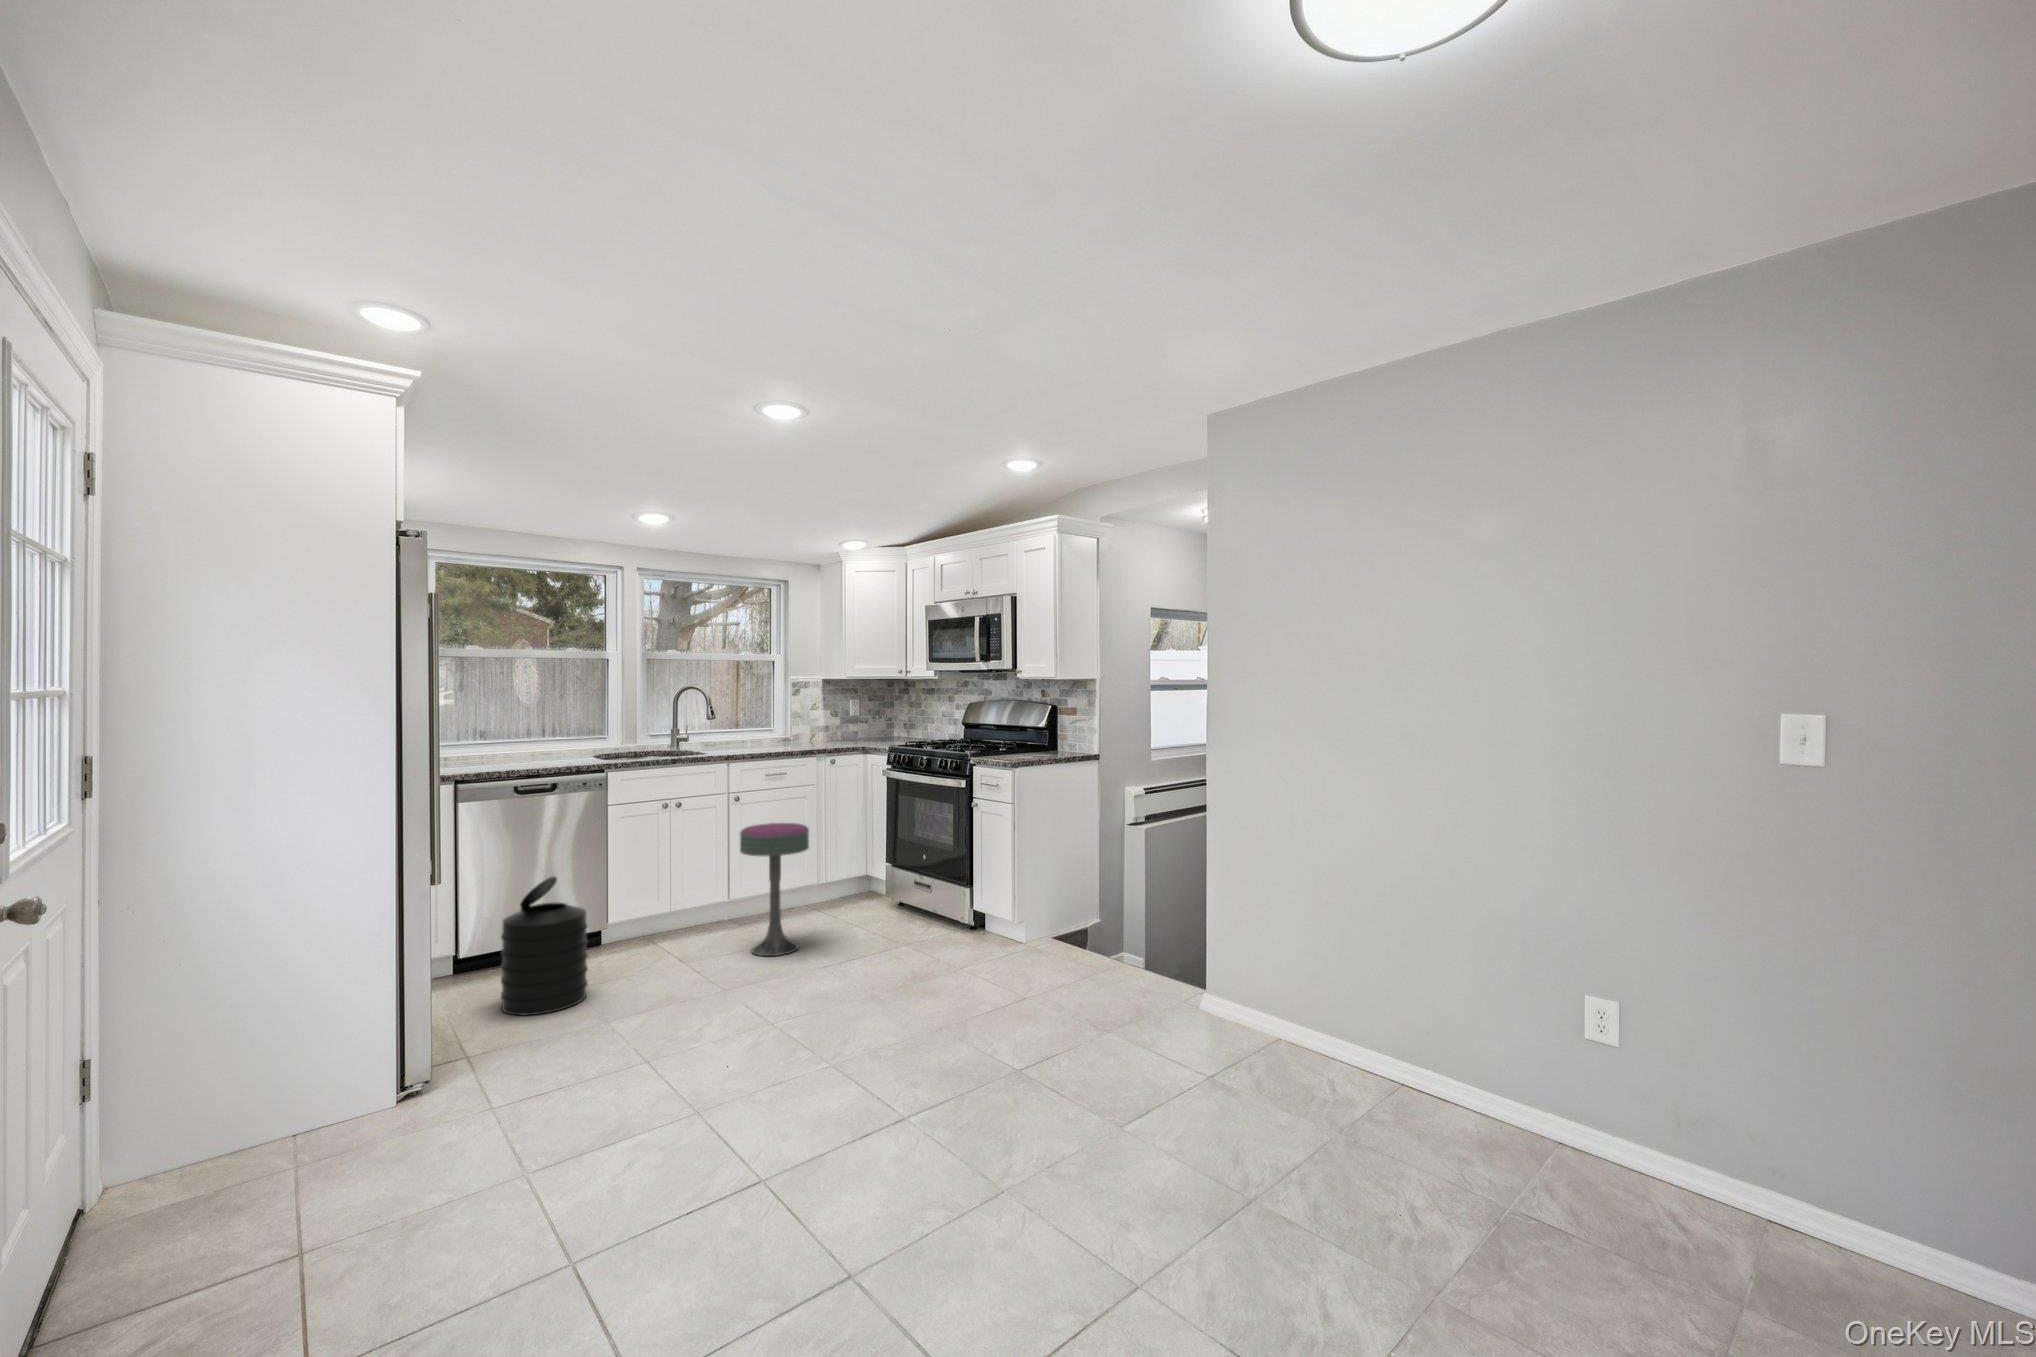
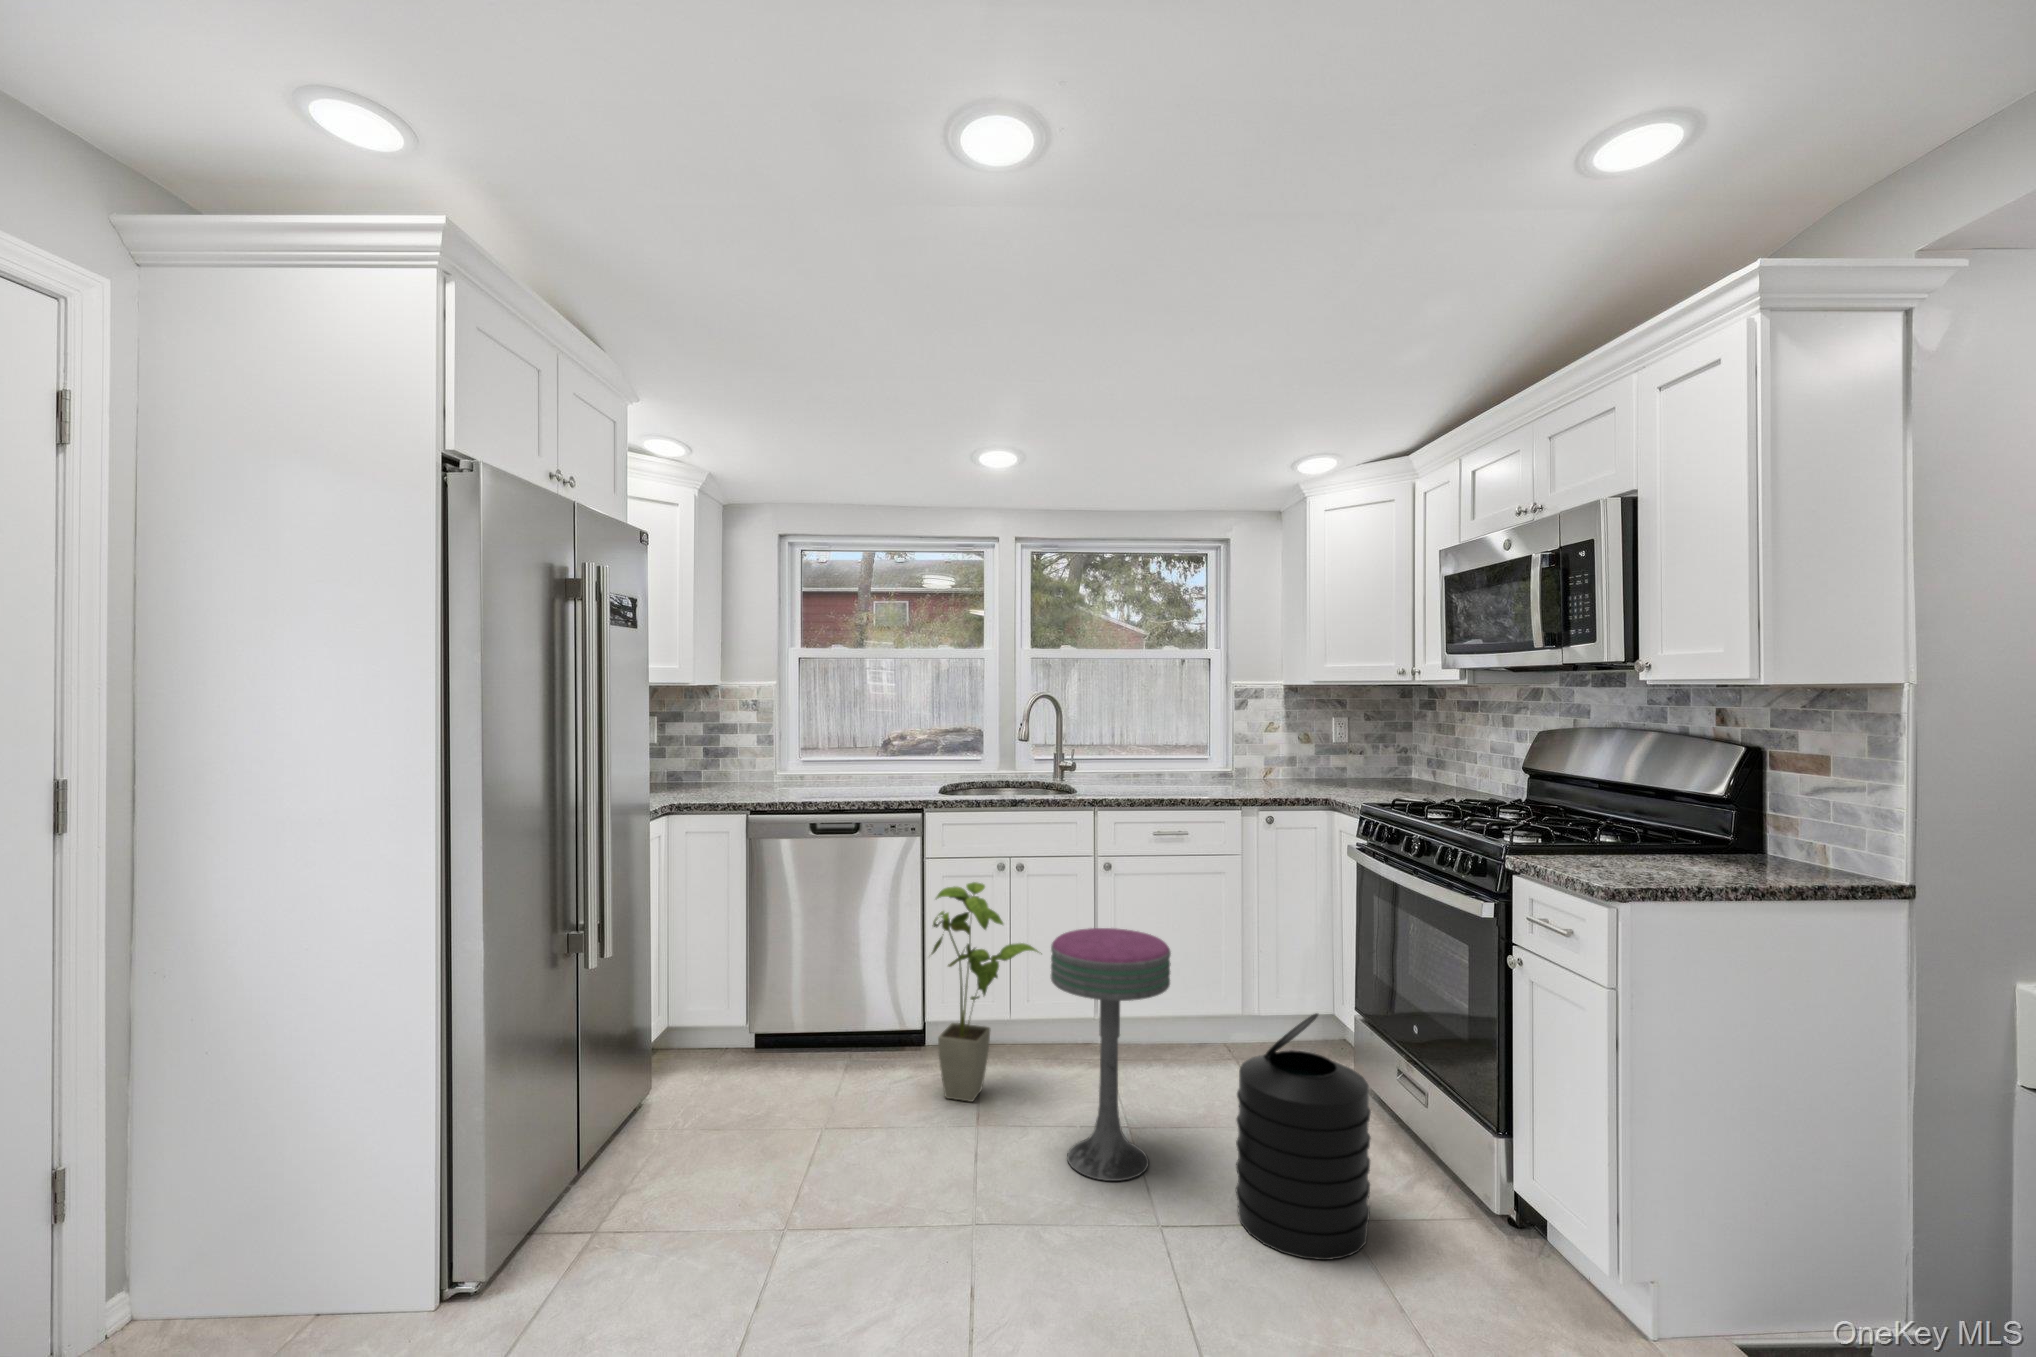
house plant: none [636,810,714,949] -> present [931,882,1038,1102]
trash can: present [501,877,588,1015] -> present [1236,1013,1371,1260]

